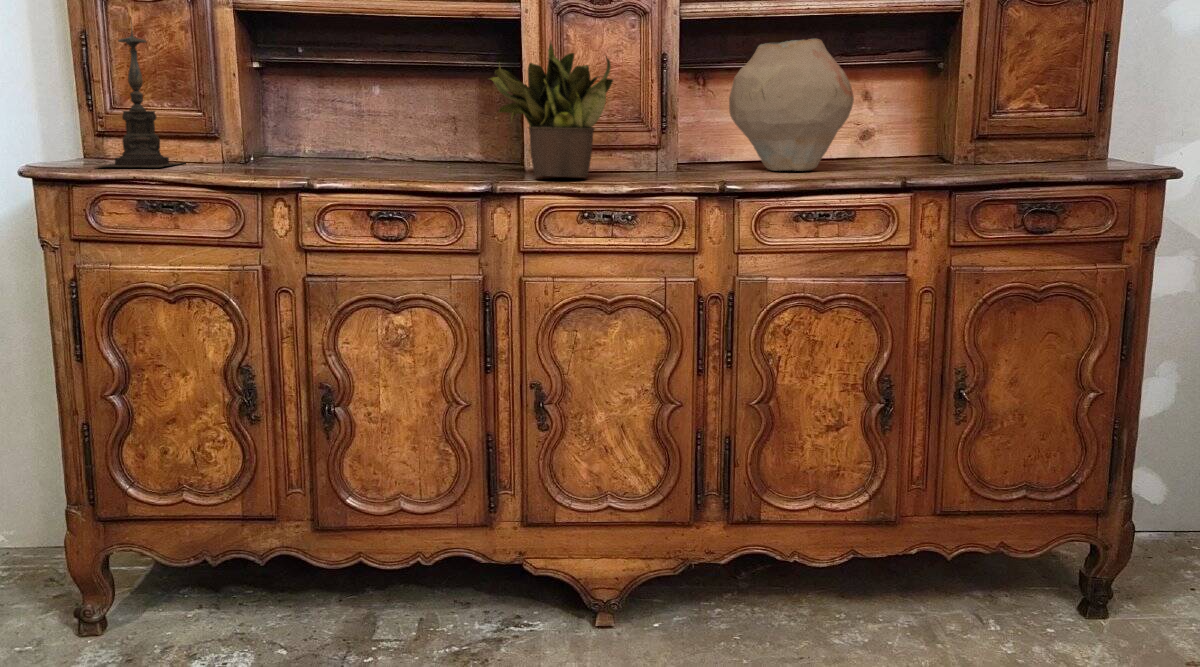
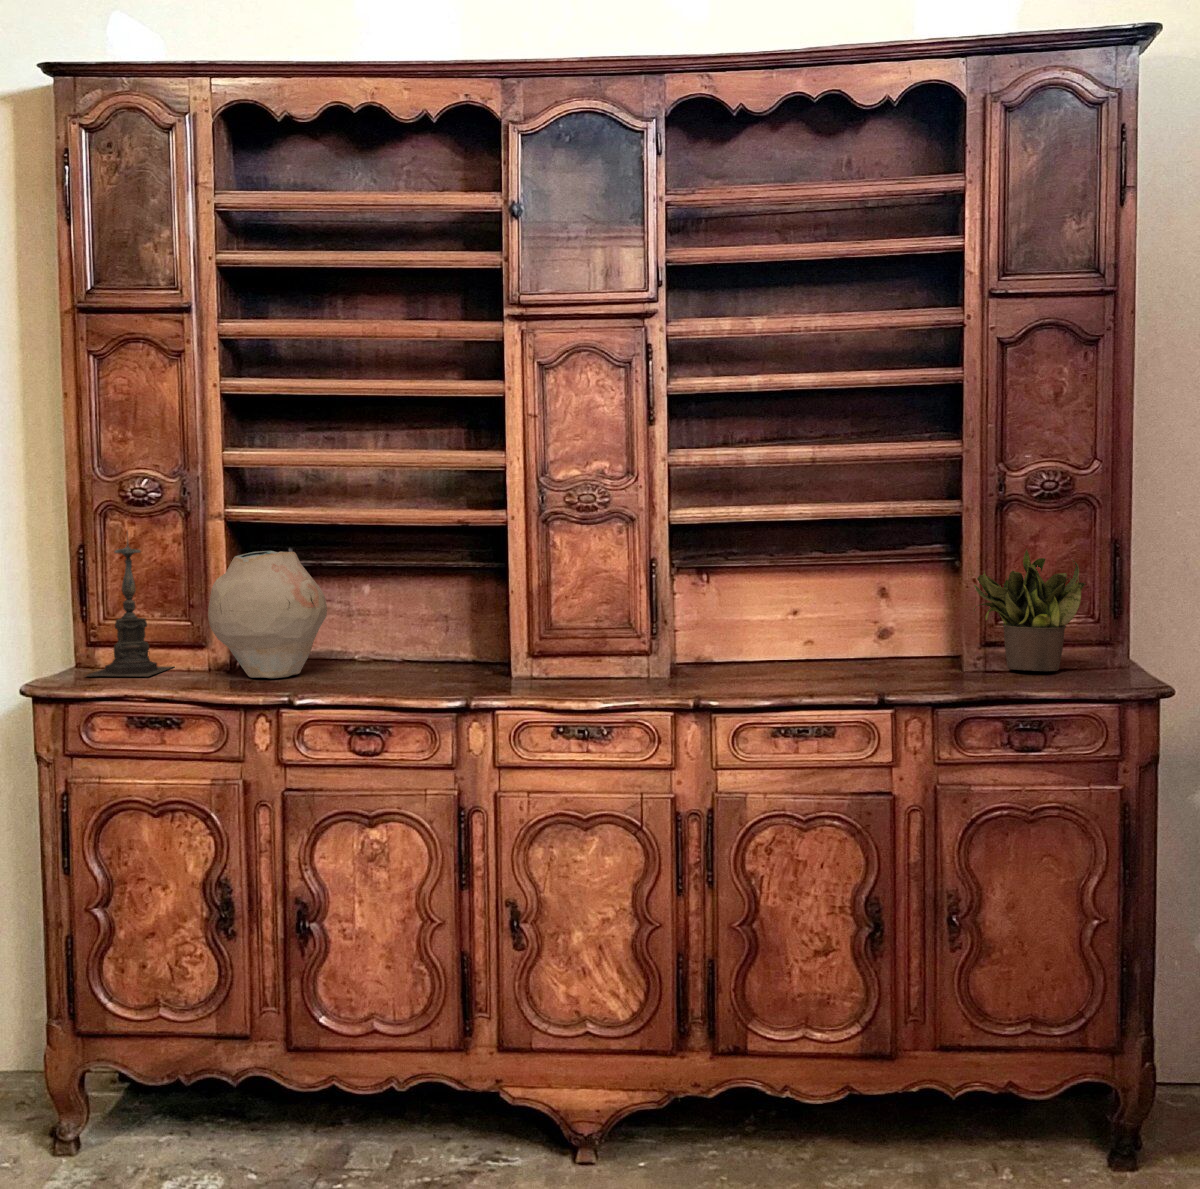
vase: present [729,39,854,171] -> present [208,551,327,678]
potted plant: present [490,42,613,178] -> present [960,549,1086,671]

